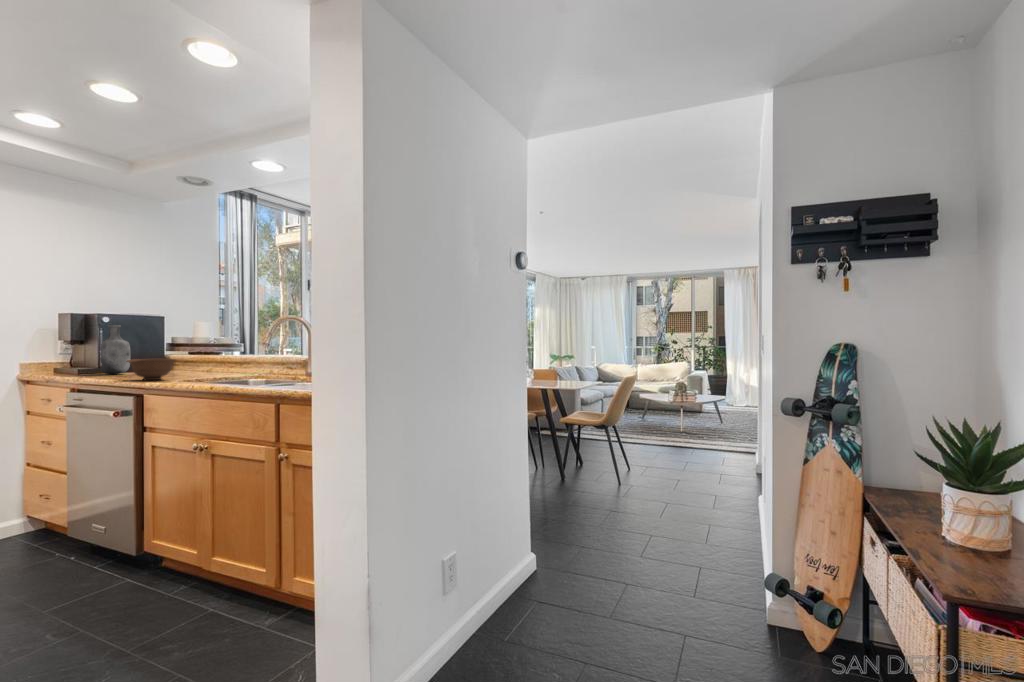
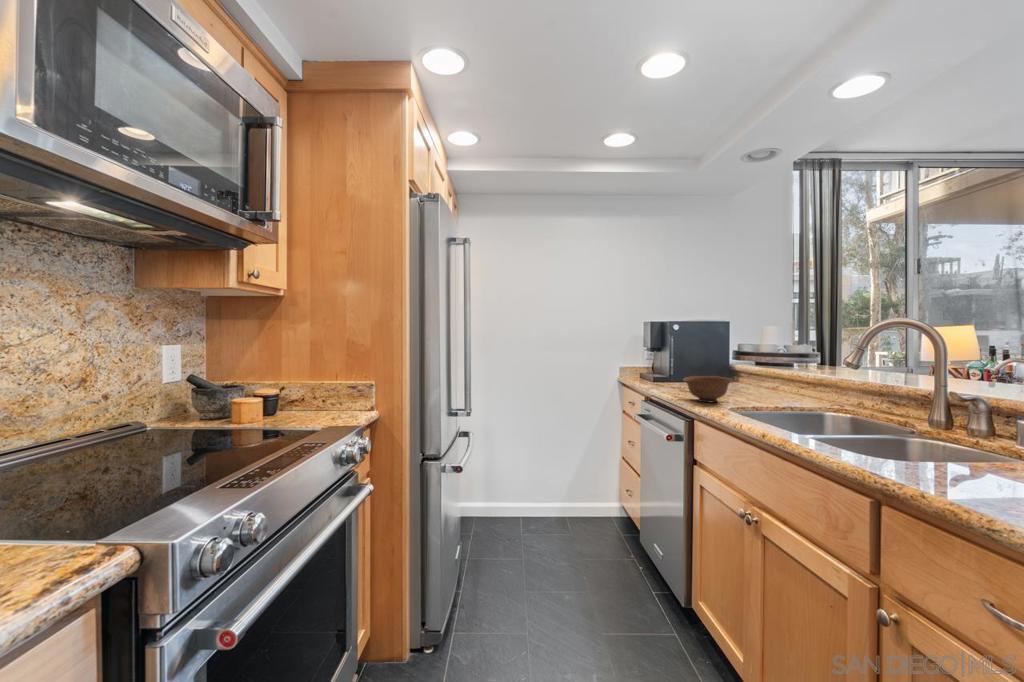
vase: present [99,325,130,374] -> none [669,335,696,383]

